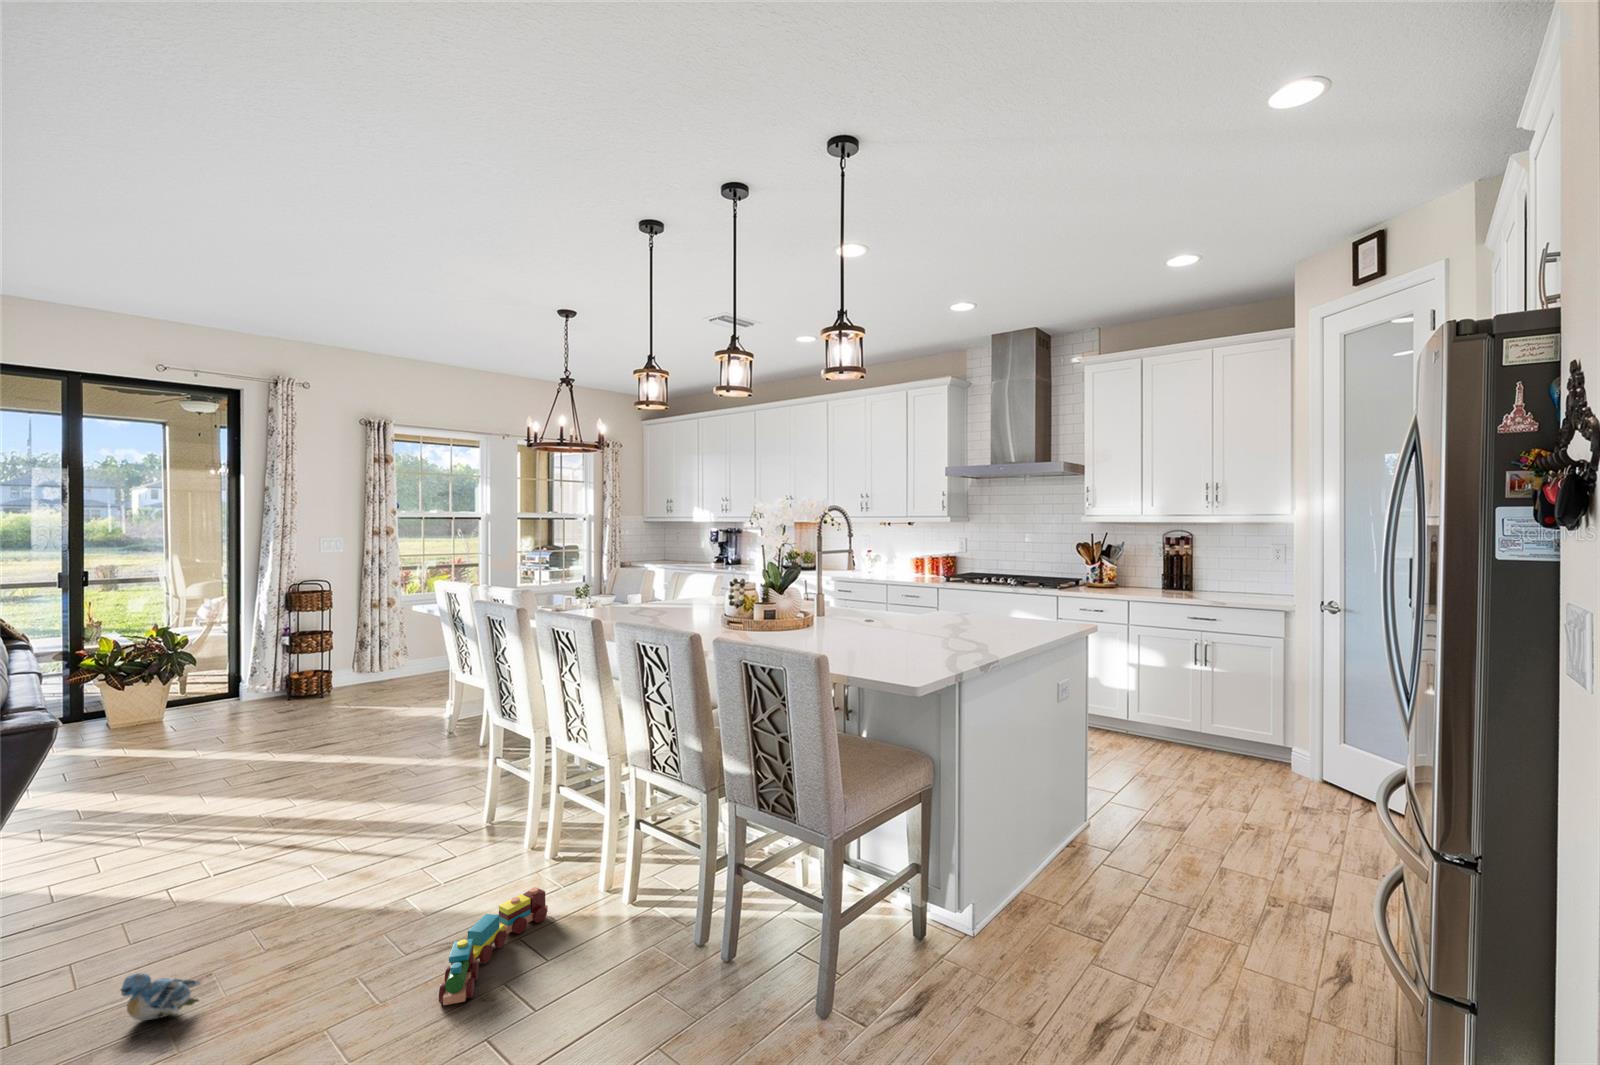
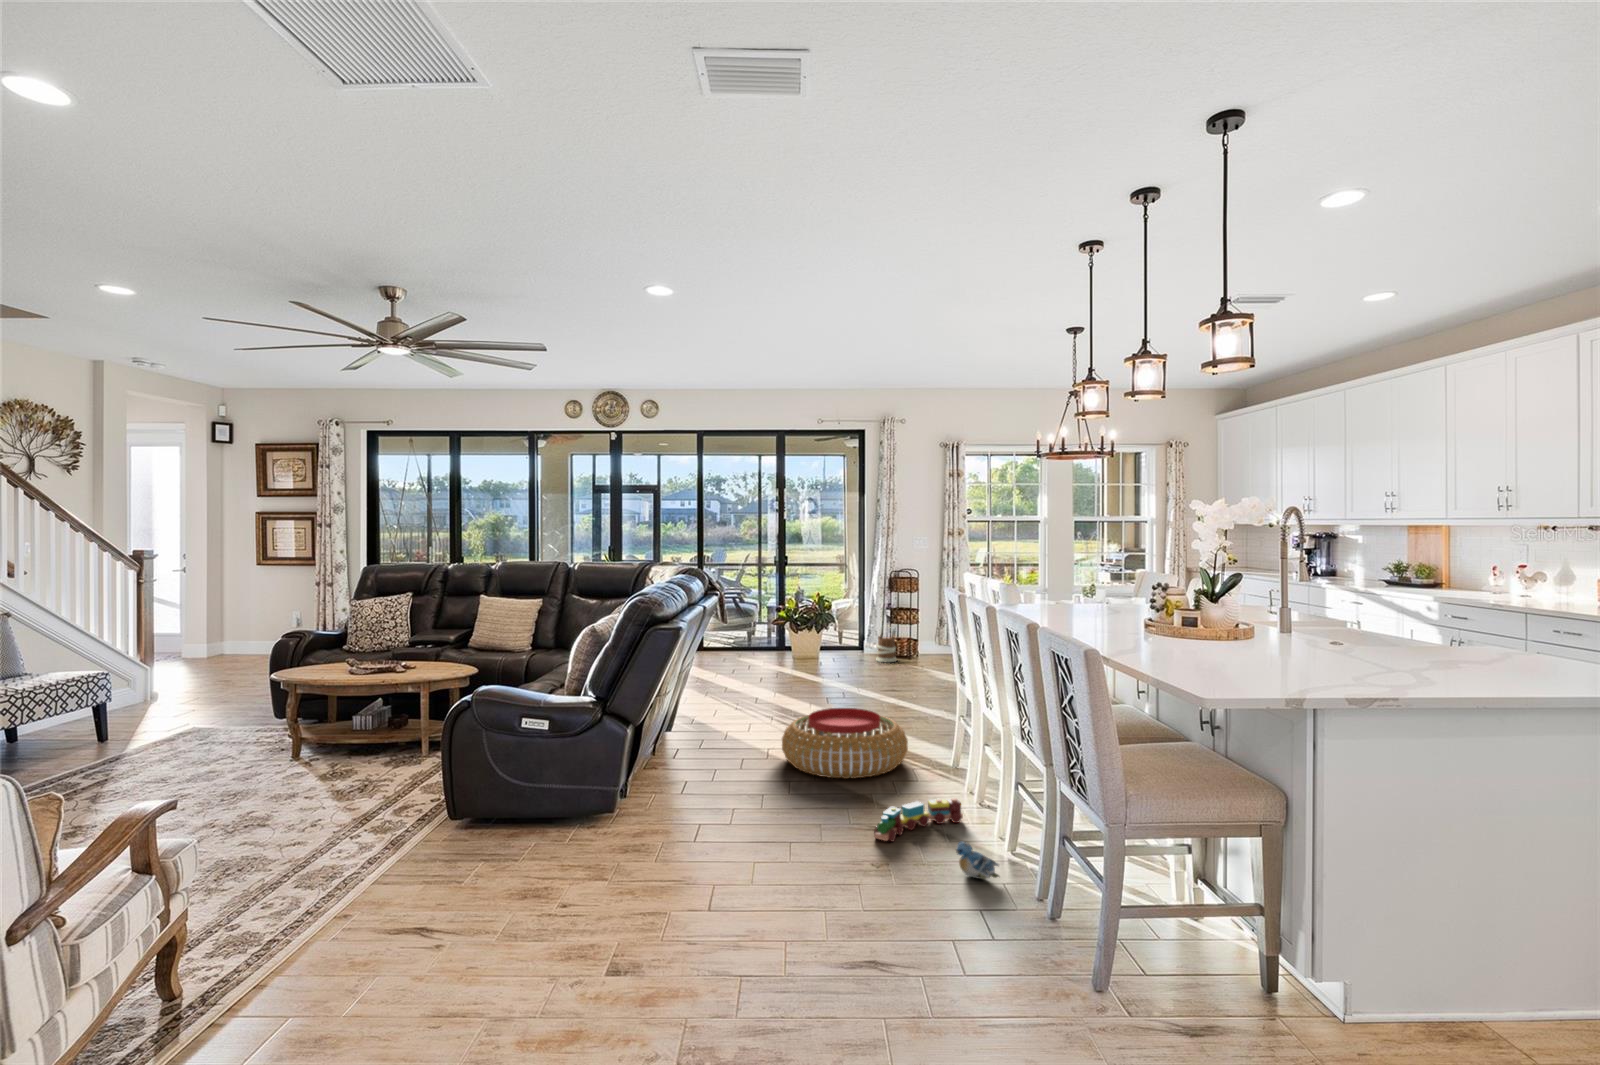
wooden bucket: none [269,656,302,706] -> present [877,626,896,662]
pouf: none [176,792,415,929] -> present [782,708,908,778]
plush toy: present [121,973,201,1020] -> present [956,842,999,879]

